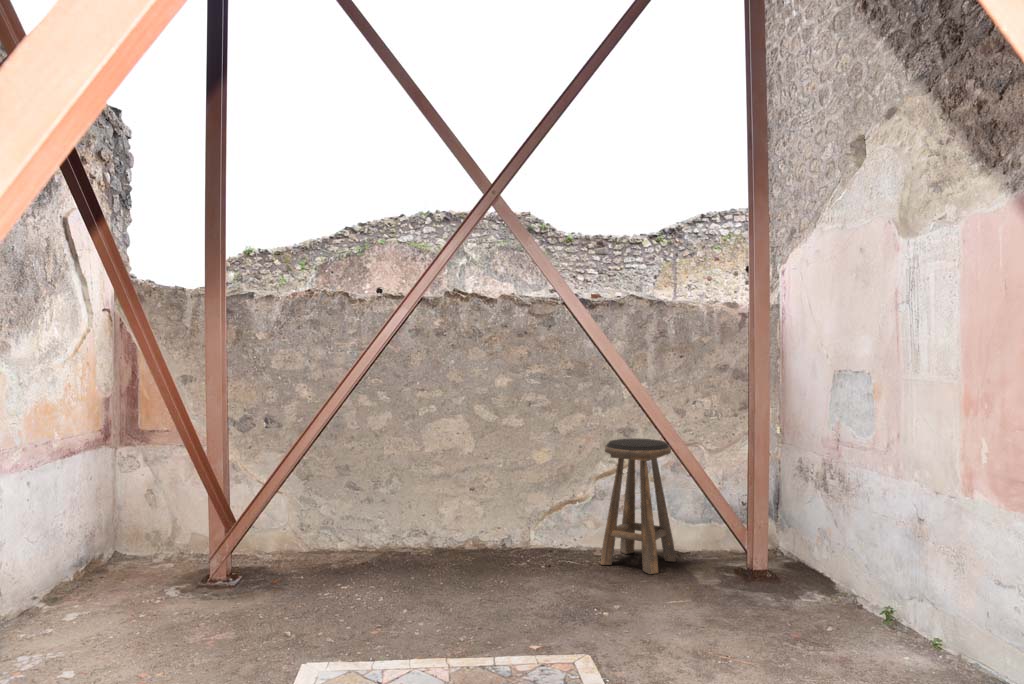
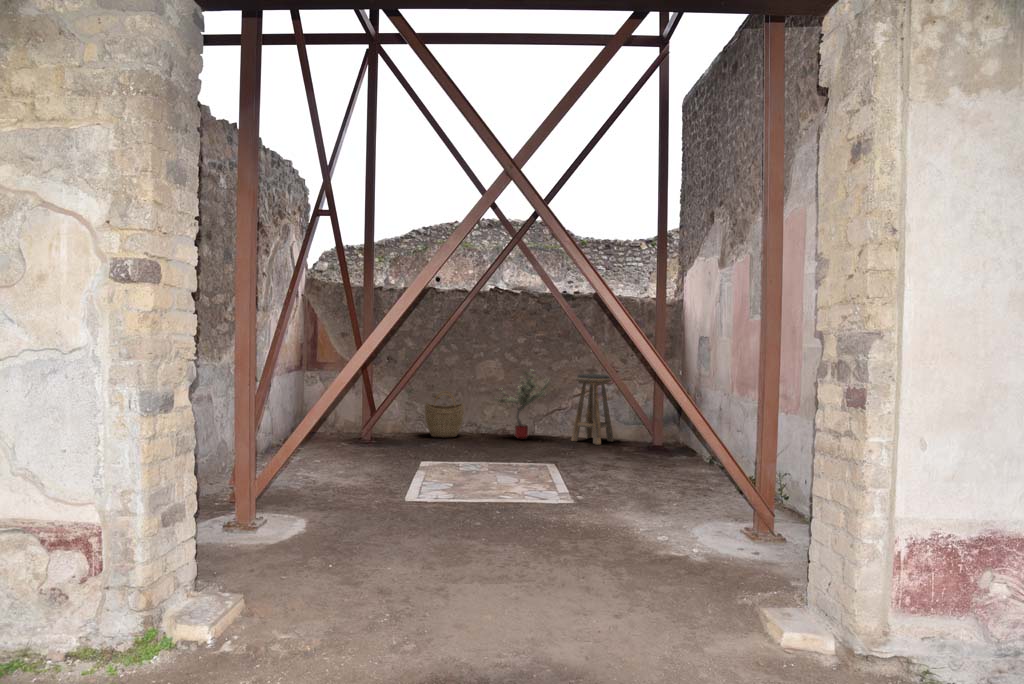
potted tree: none [455,431,561,564] -> present [495,370,550,440]
woven basket: none [330,476,403,566] -> present [425,392,464,438]

